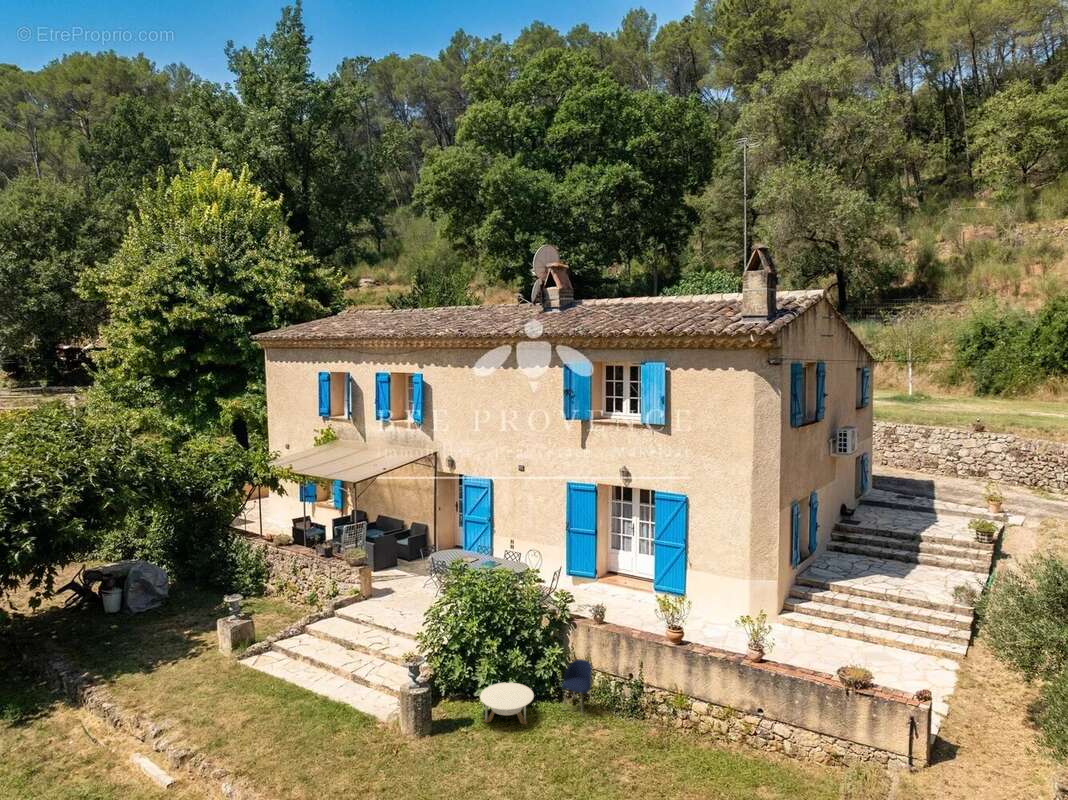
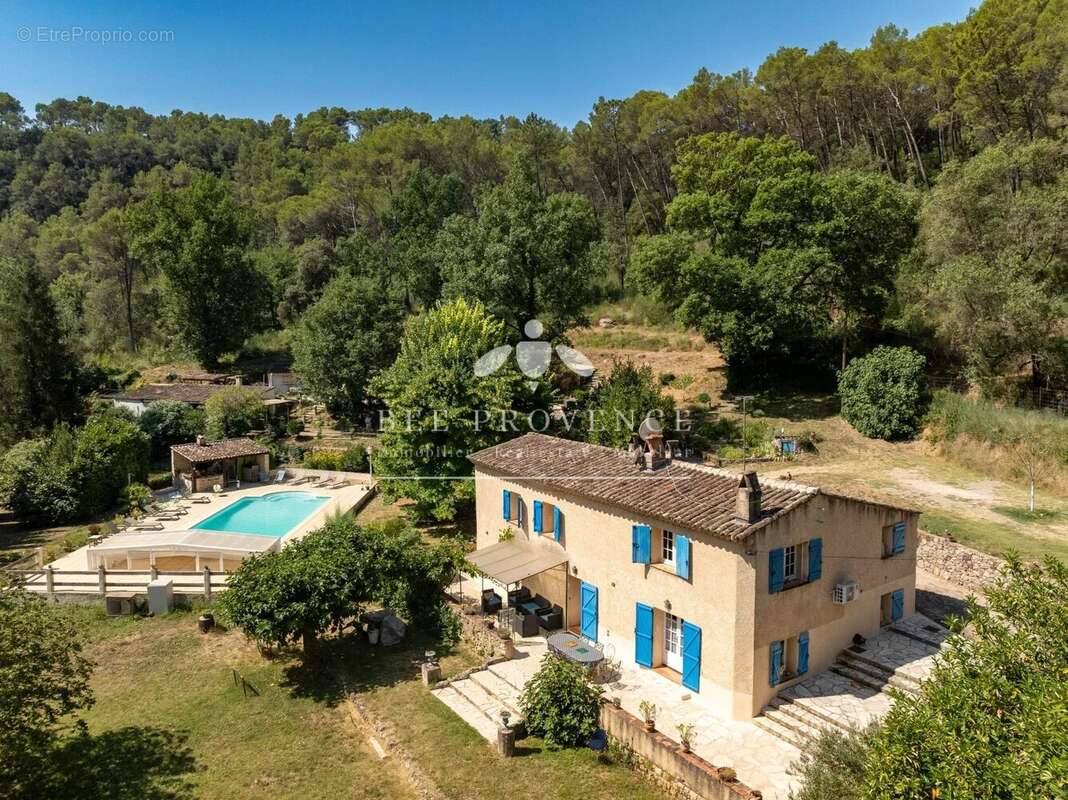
round table: present [480,683,534,724] -> none [540,734,571,761]

